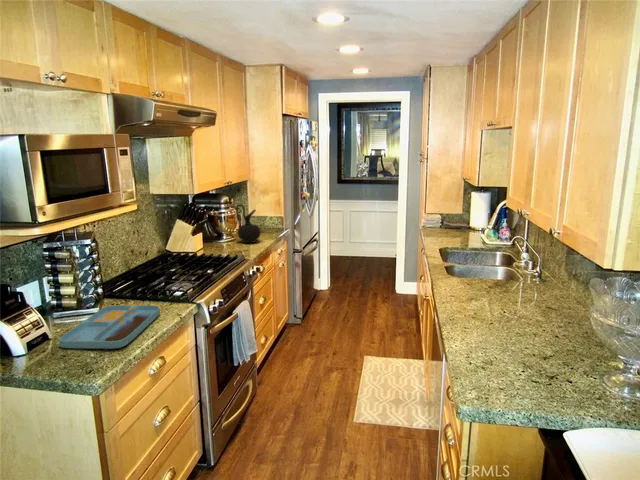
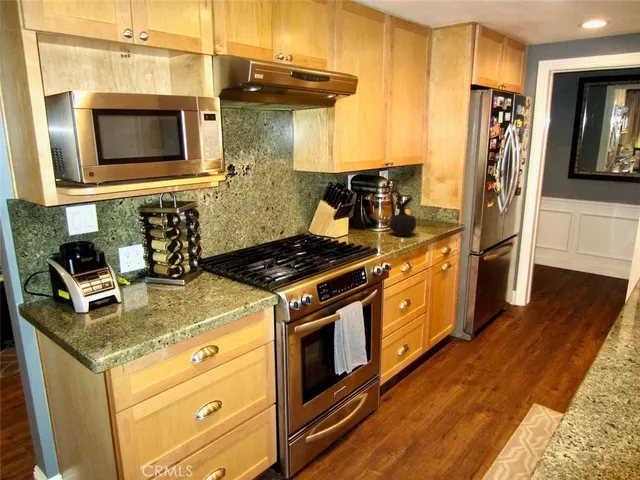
tray: present [59,305,160,349] -> none [116,280,231,329]

